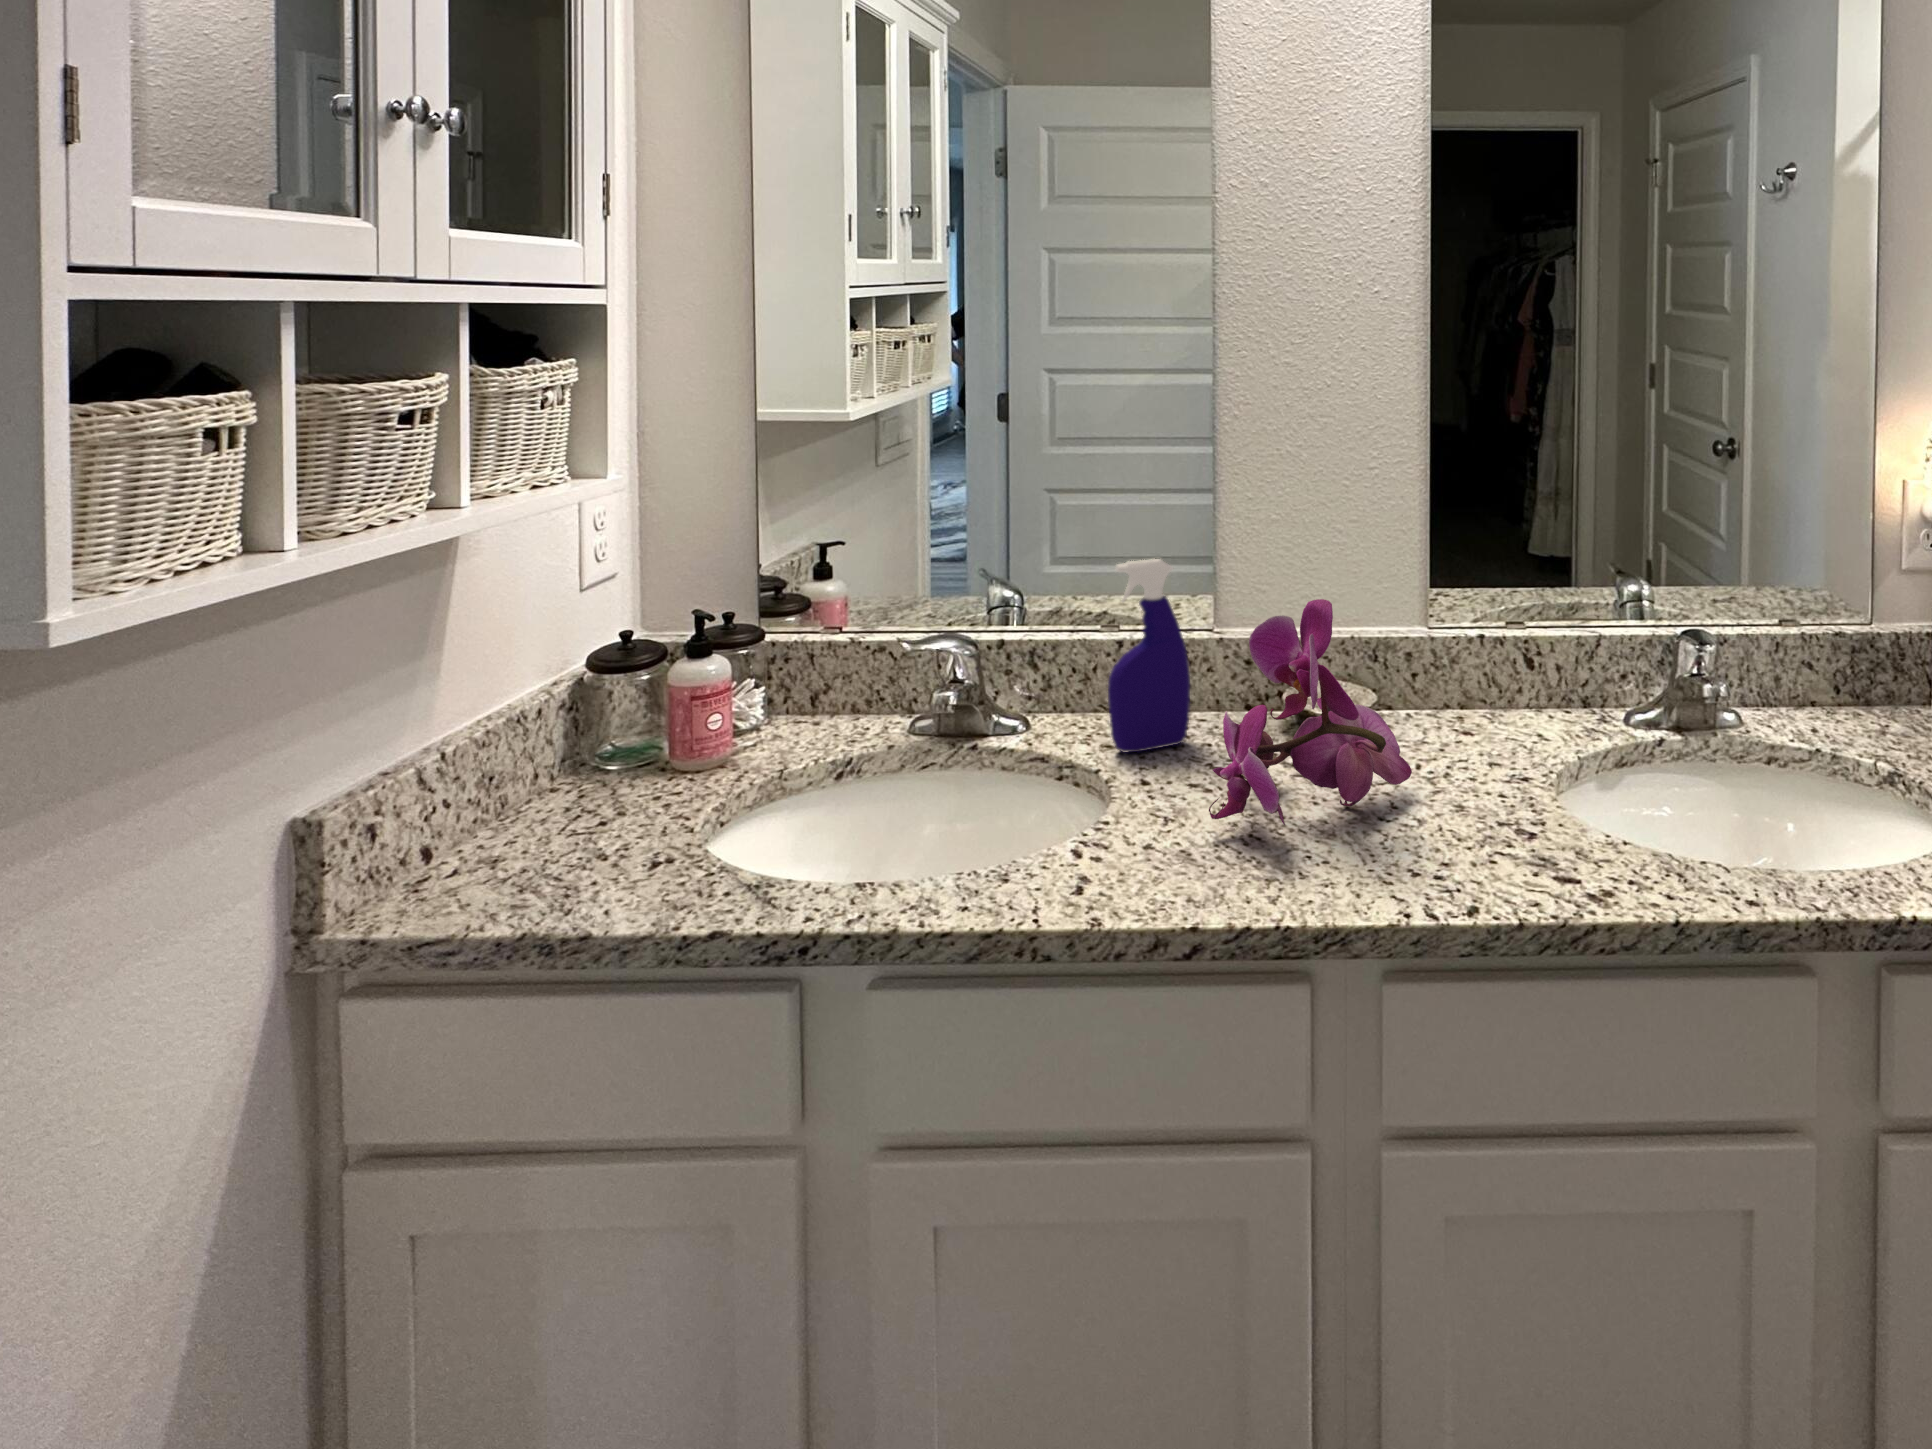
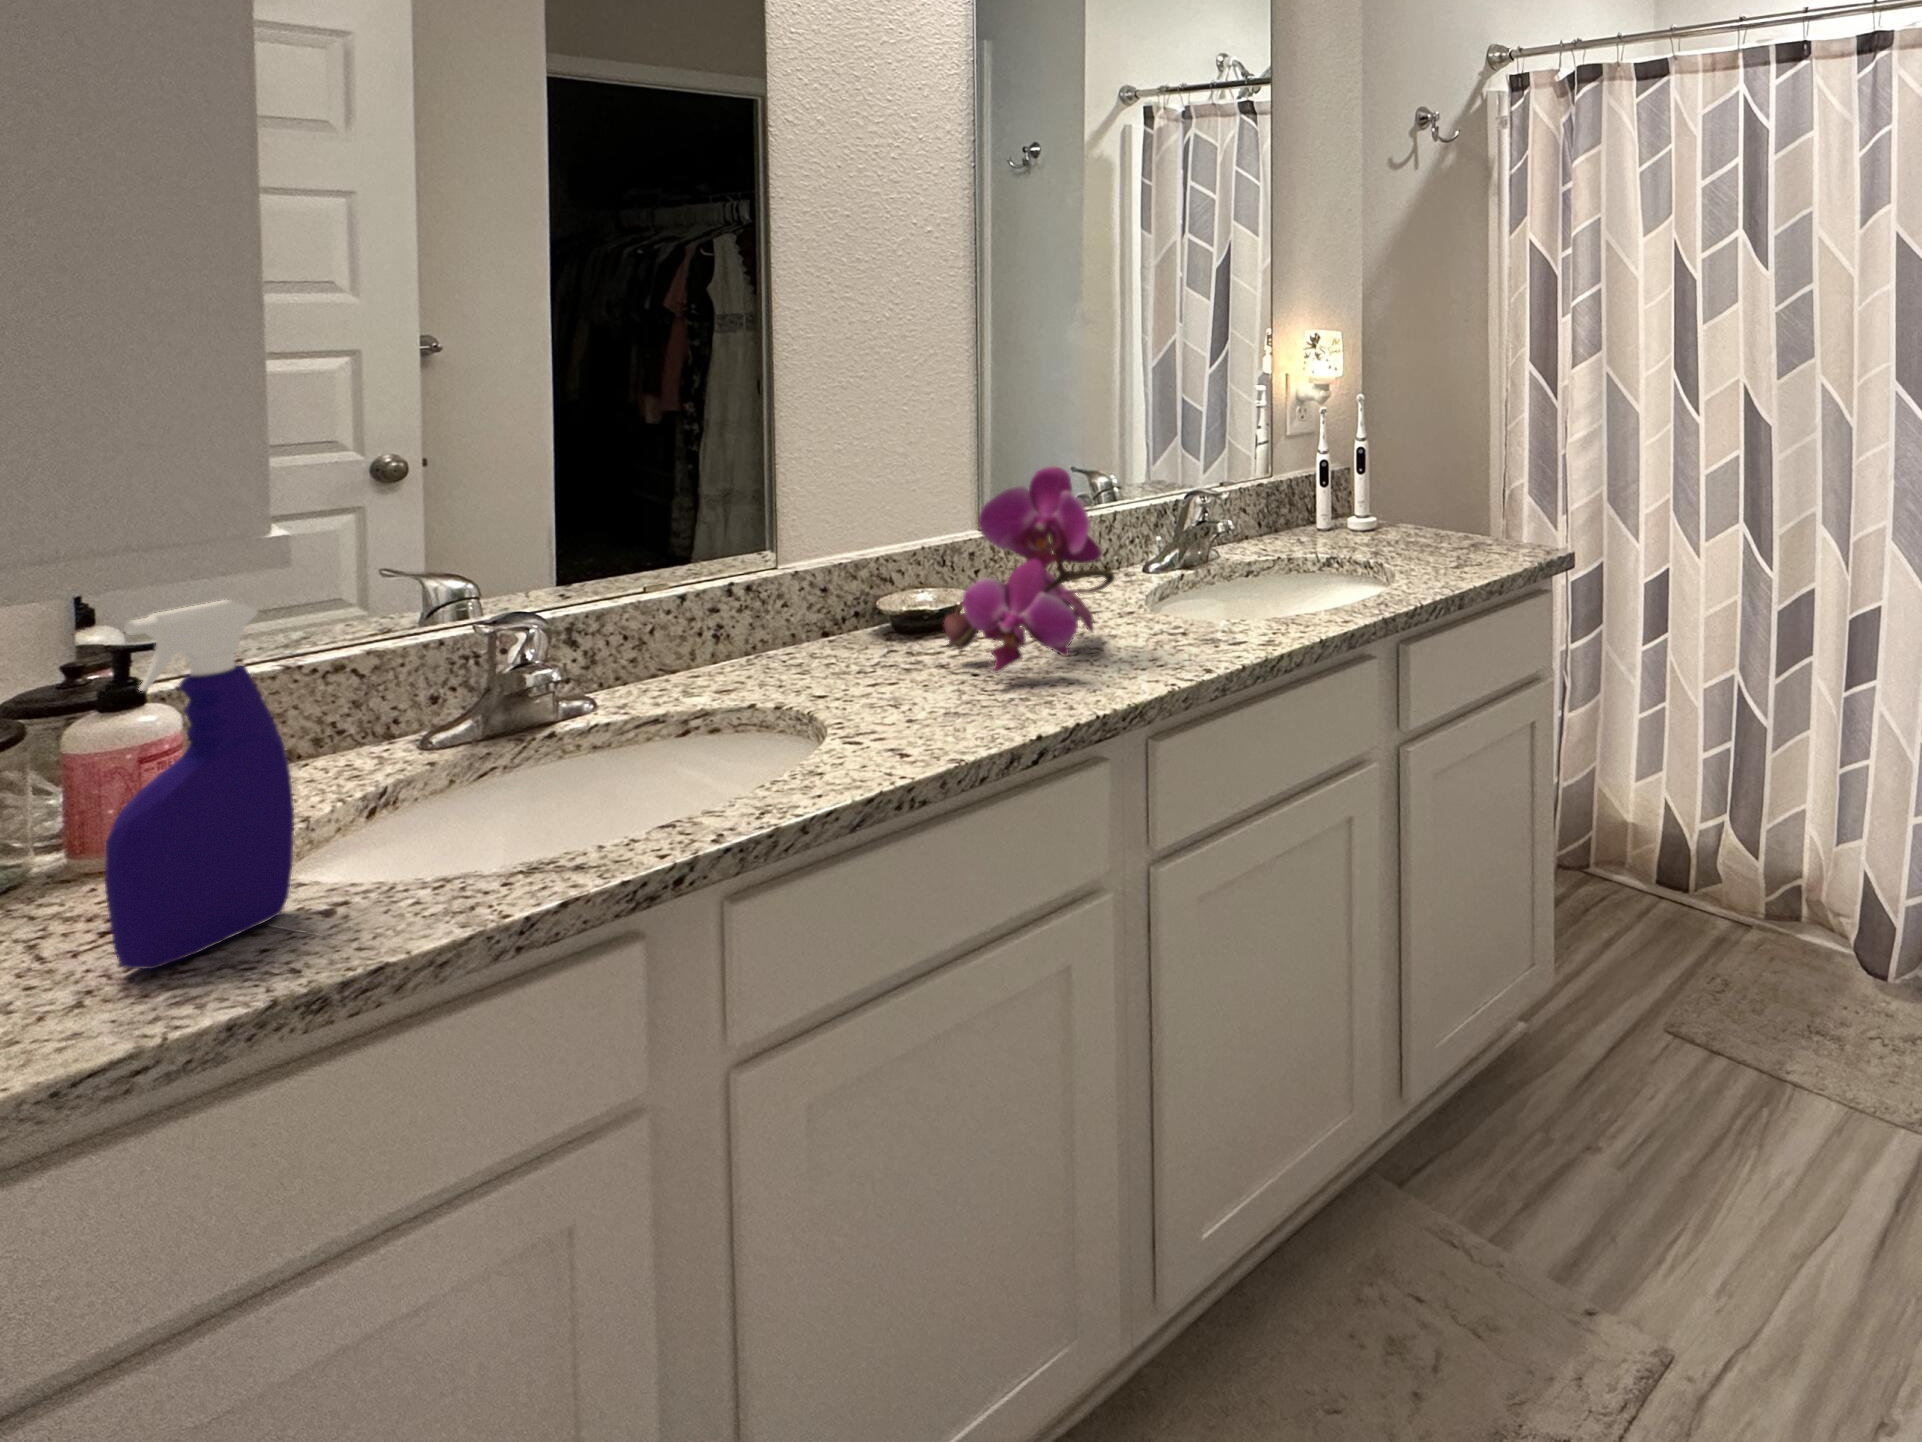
spray bottle: present [1108,559,1190,753] -> present [105,600,294,969]

